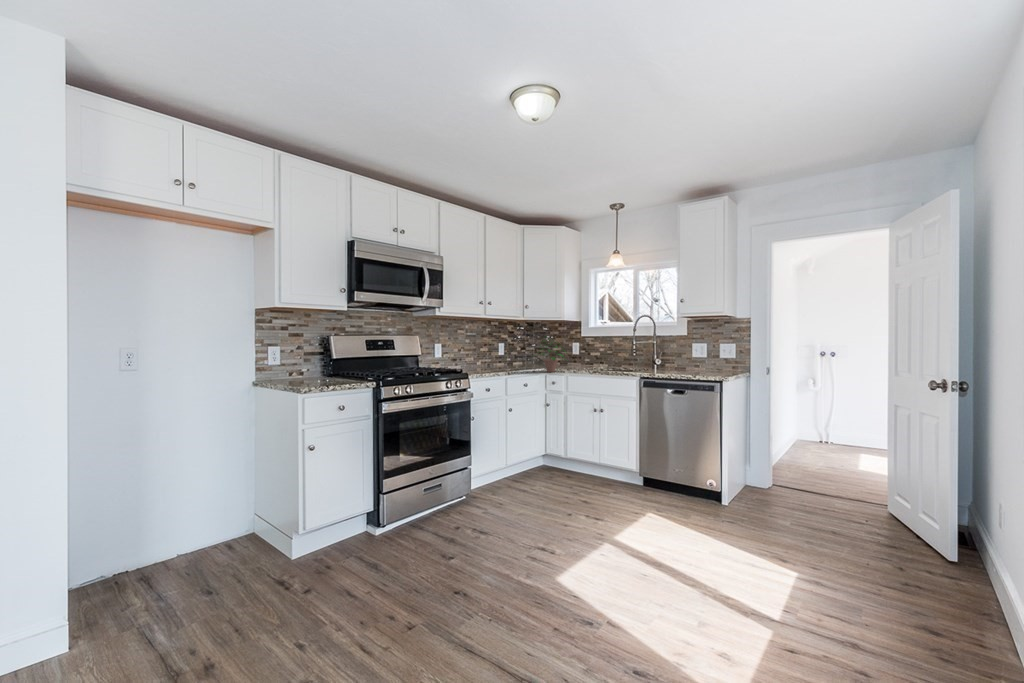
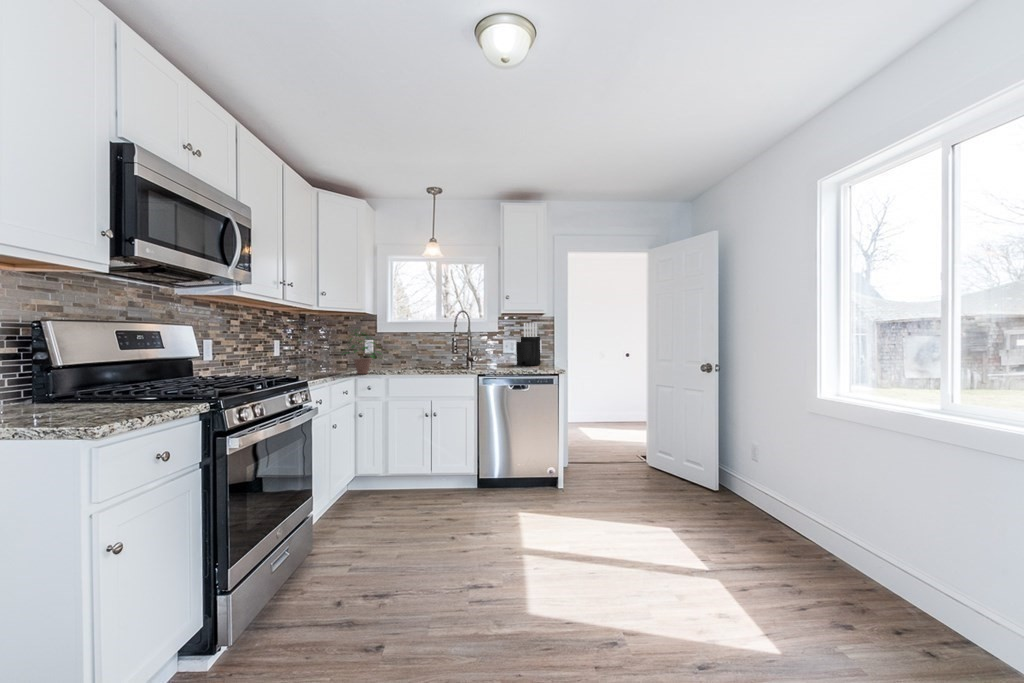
knife block: none [702,330,724,374] -> present [516,323,540,365]

